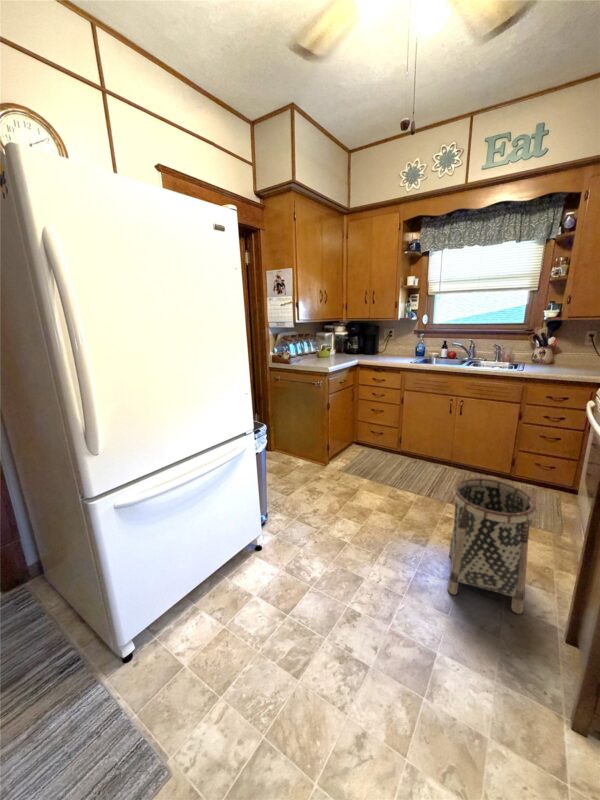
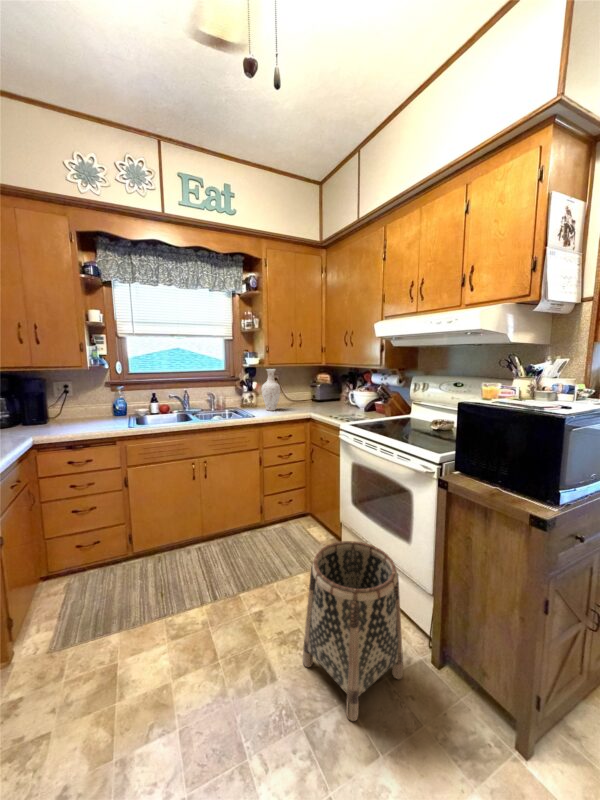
vase: none [553,322,580,369] -> present [262,369,280,411]

